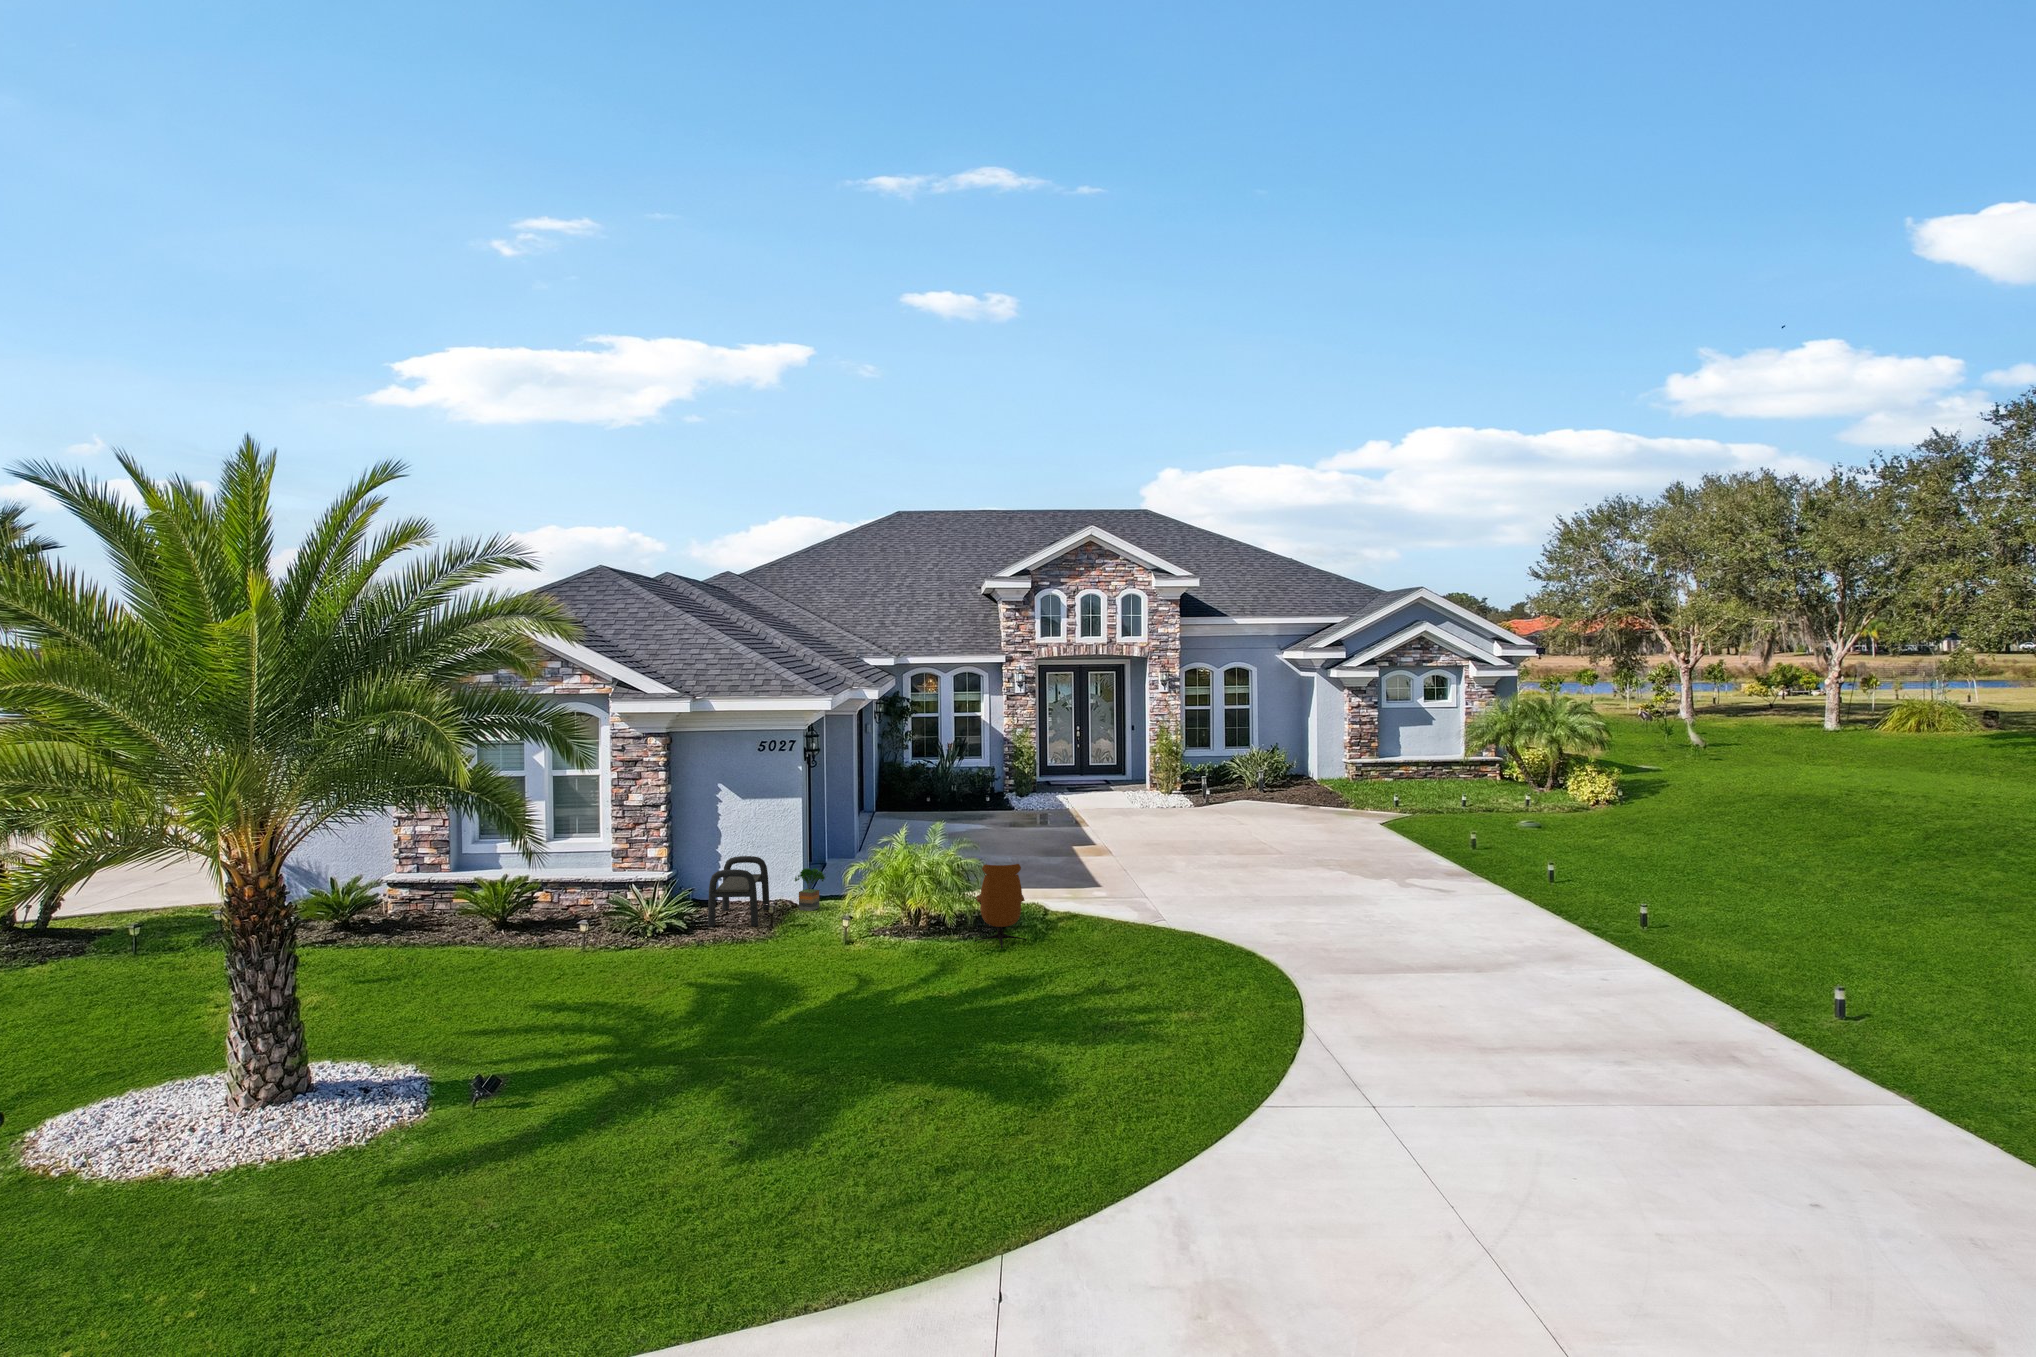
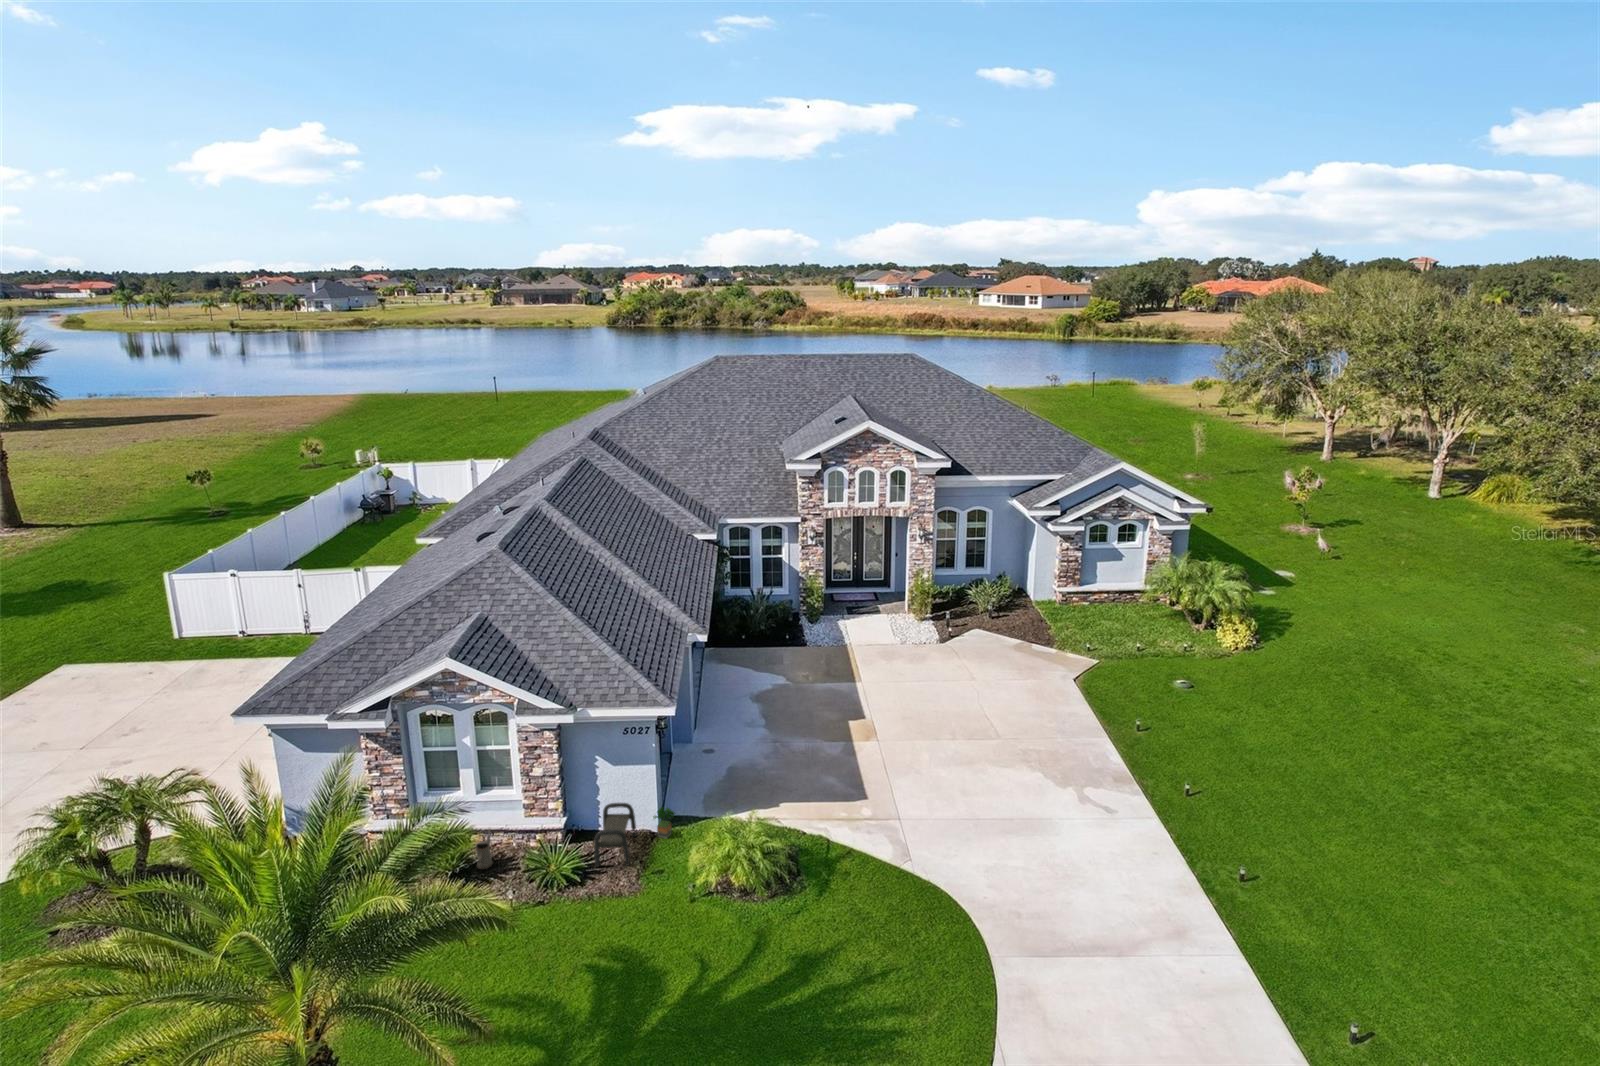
lounge chair: present [975,864,1026,948] -> none [782,852,818,904]
watering can: none [538,883,563,928] -> present [476,830,492,869]

